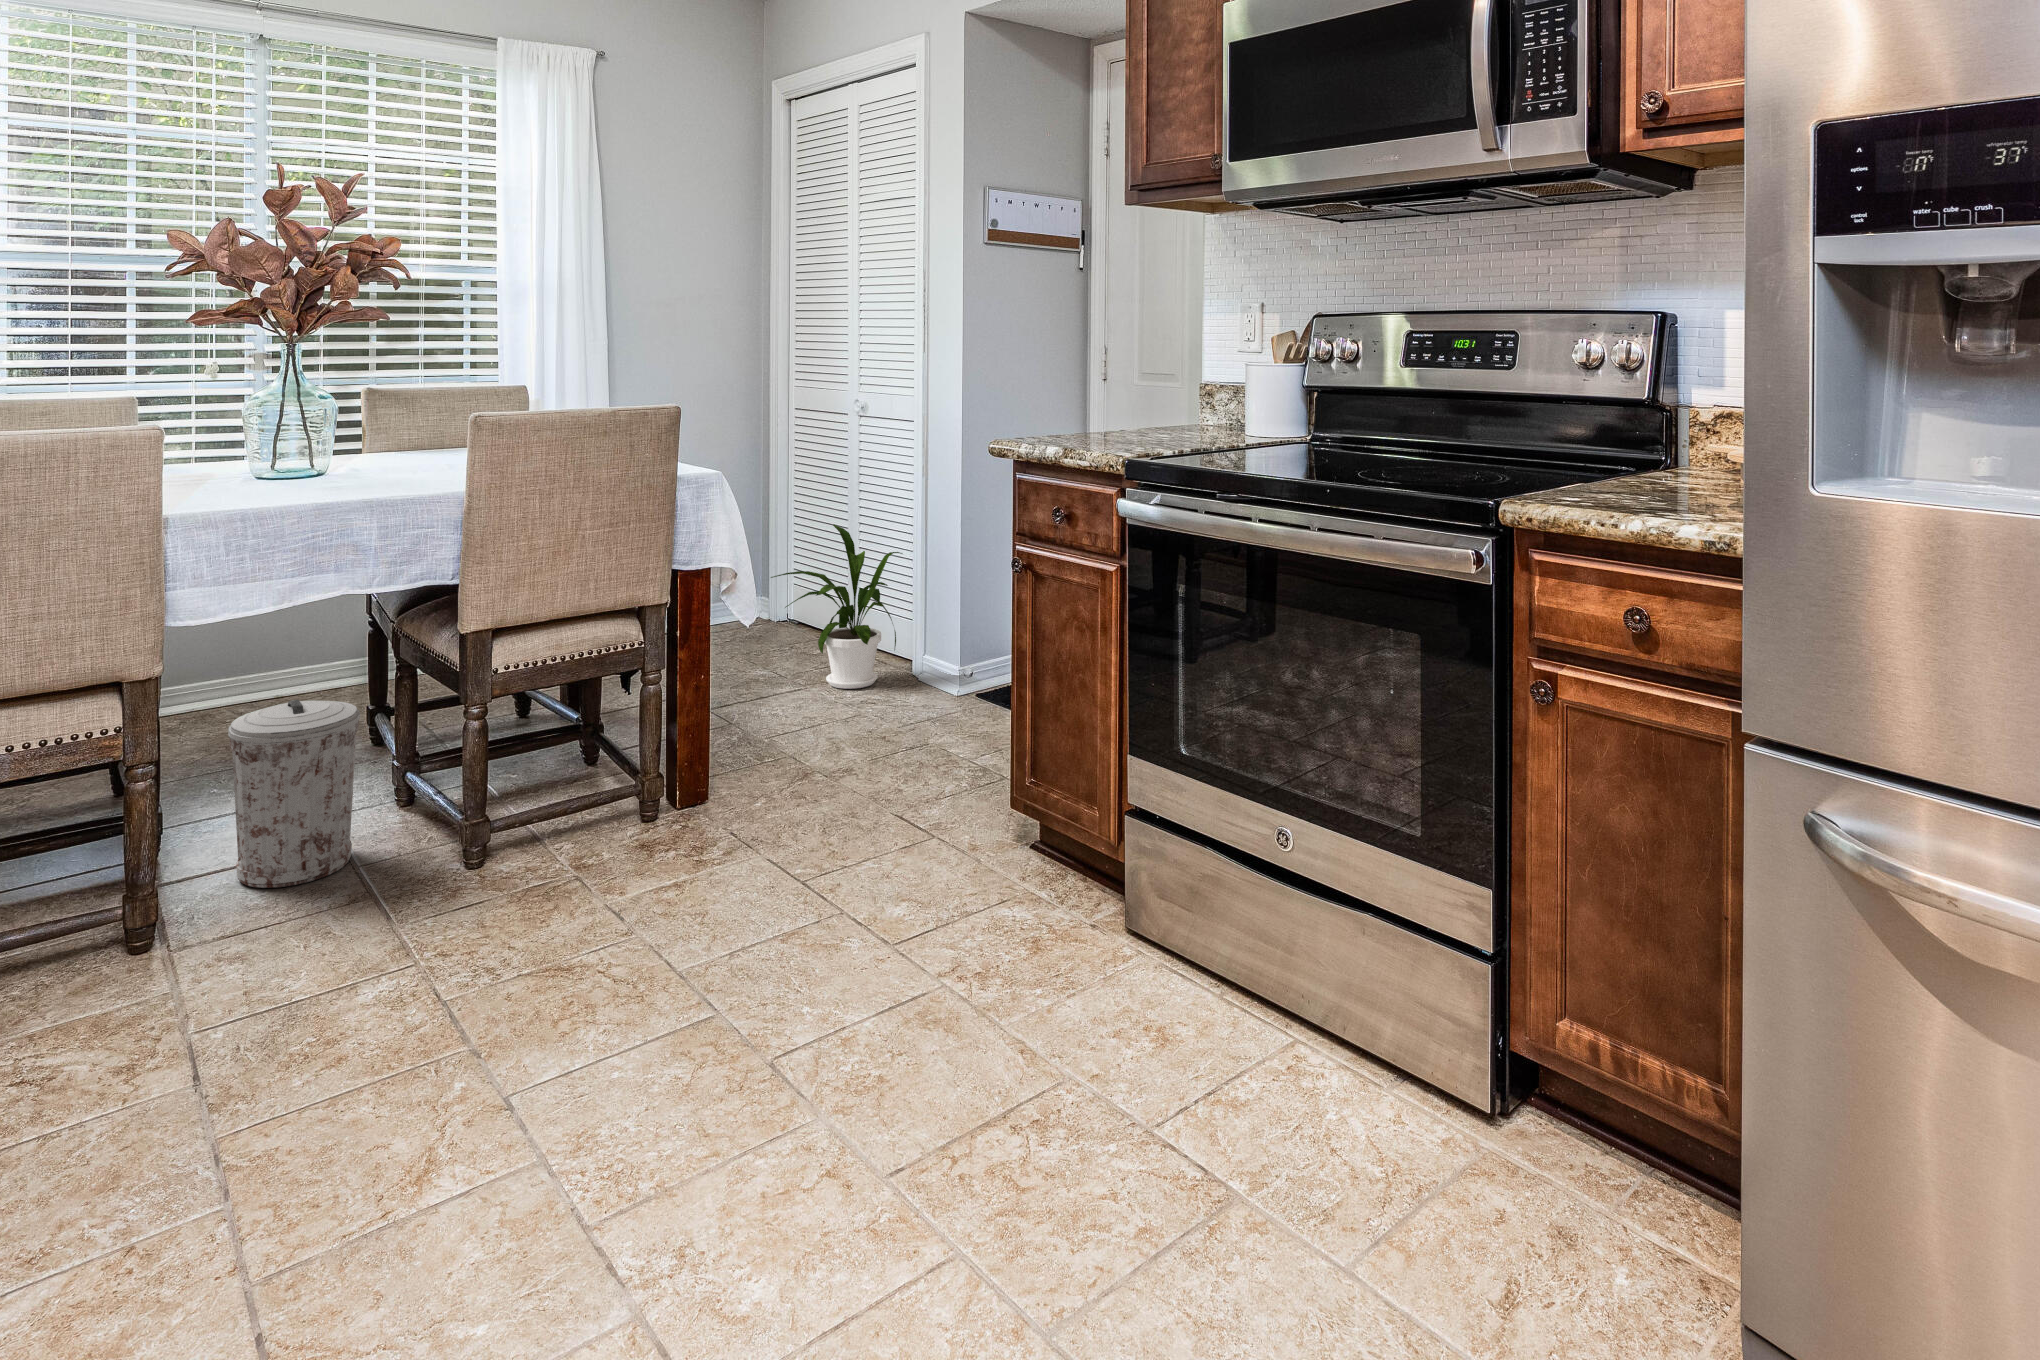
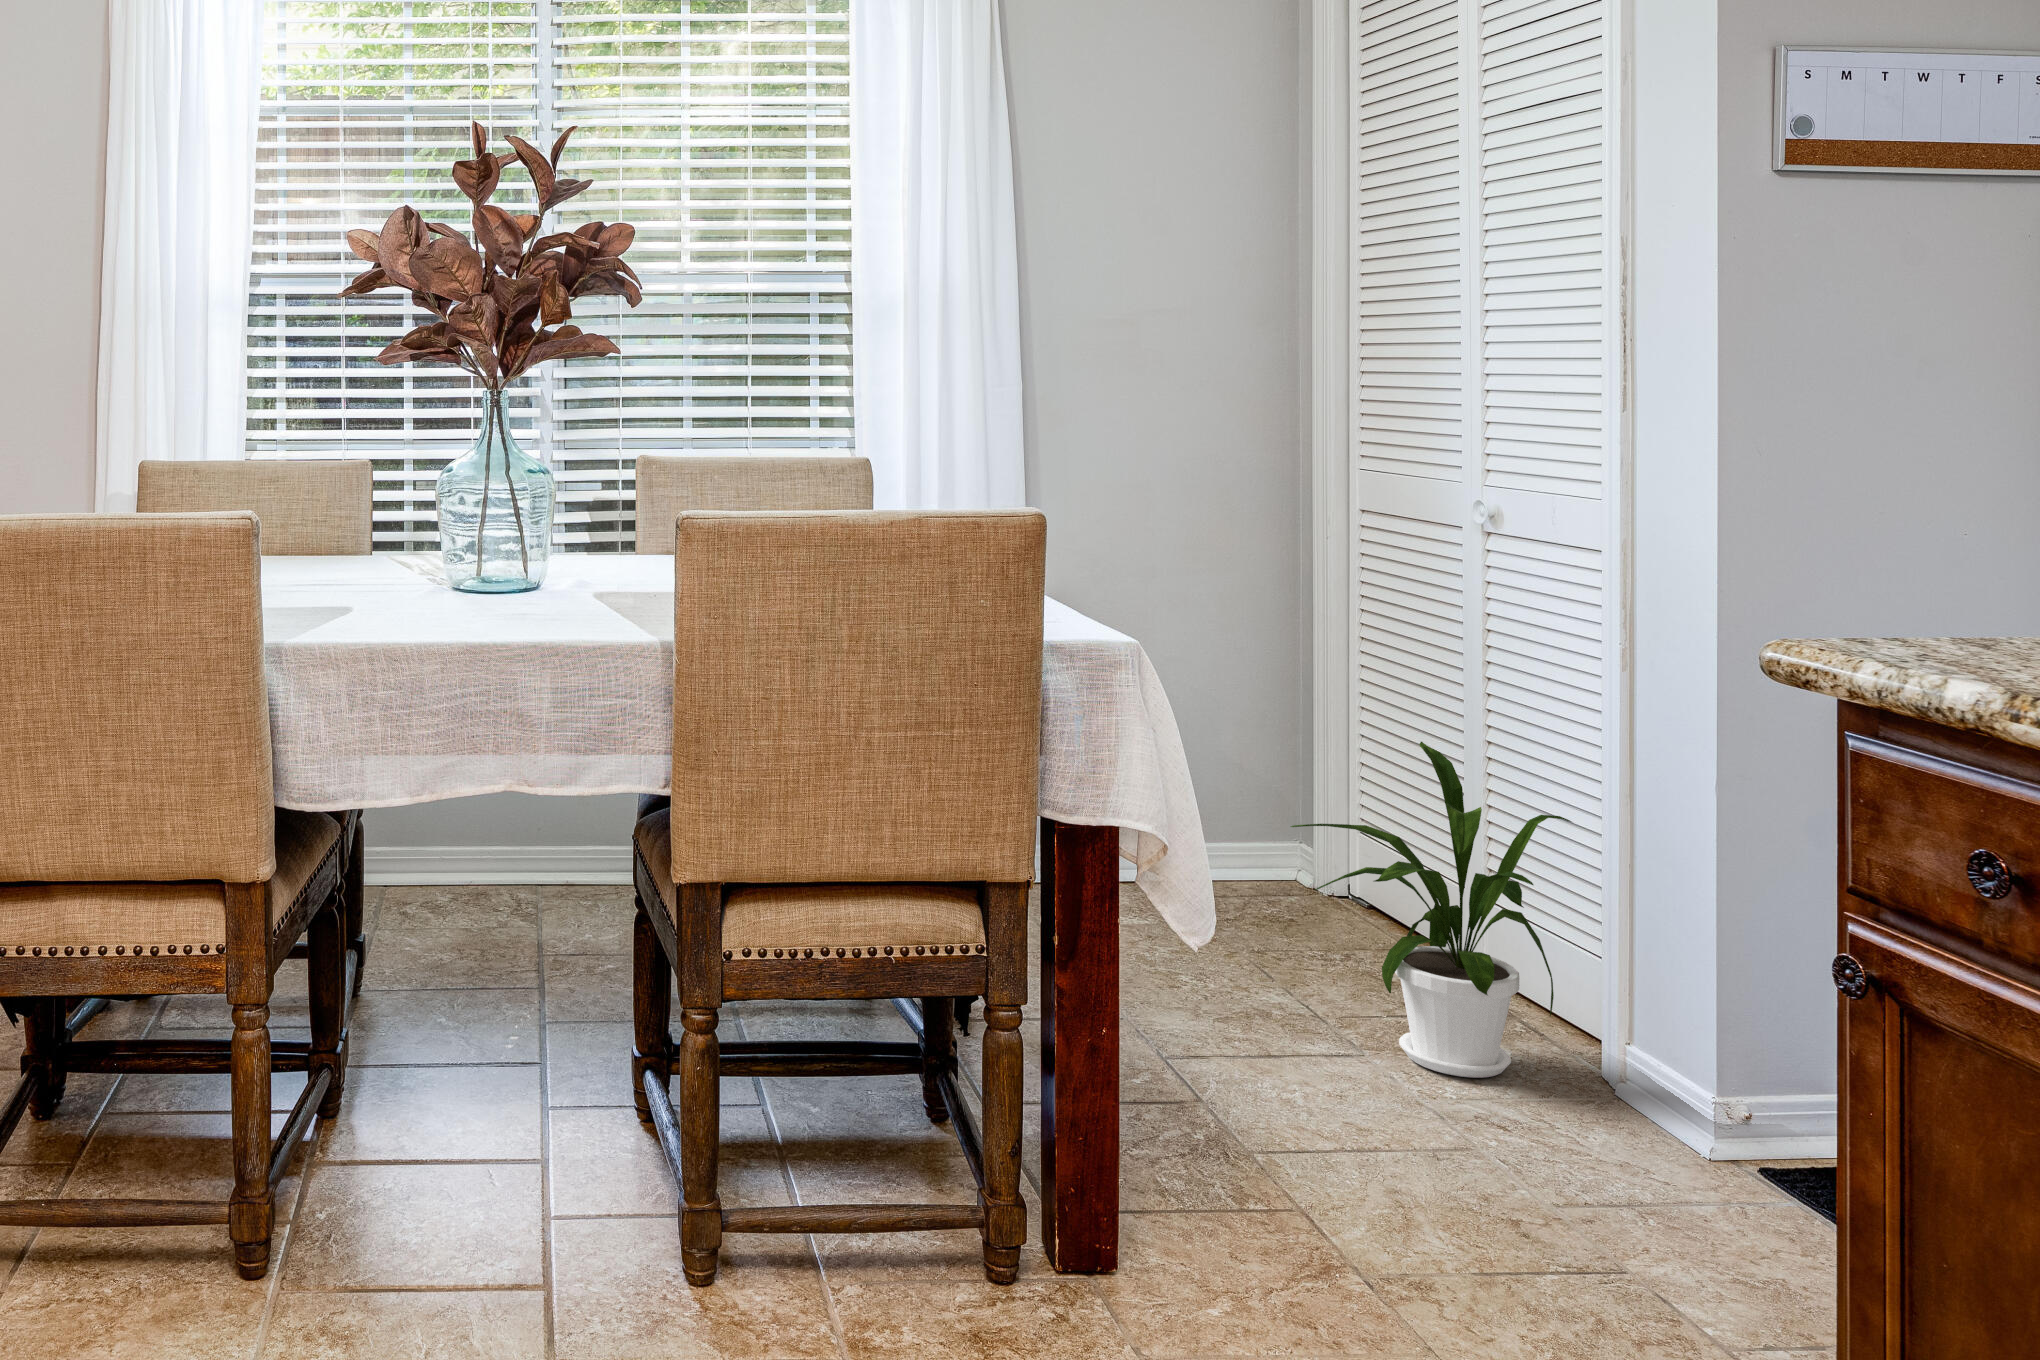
trash can: present [228,700,360,888] -> none [390,934,561,1228]

